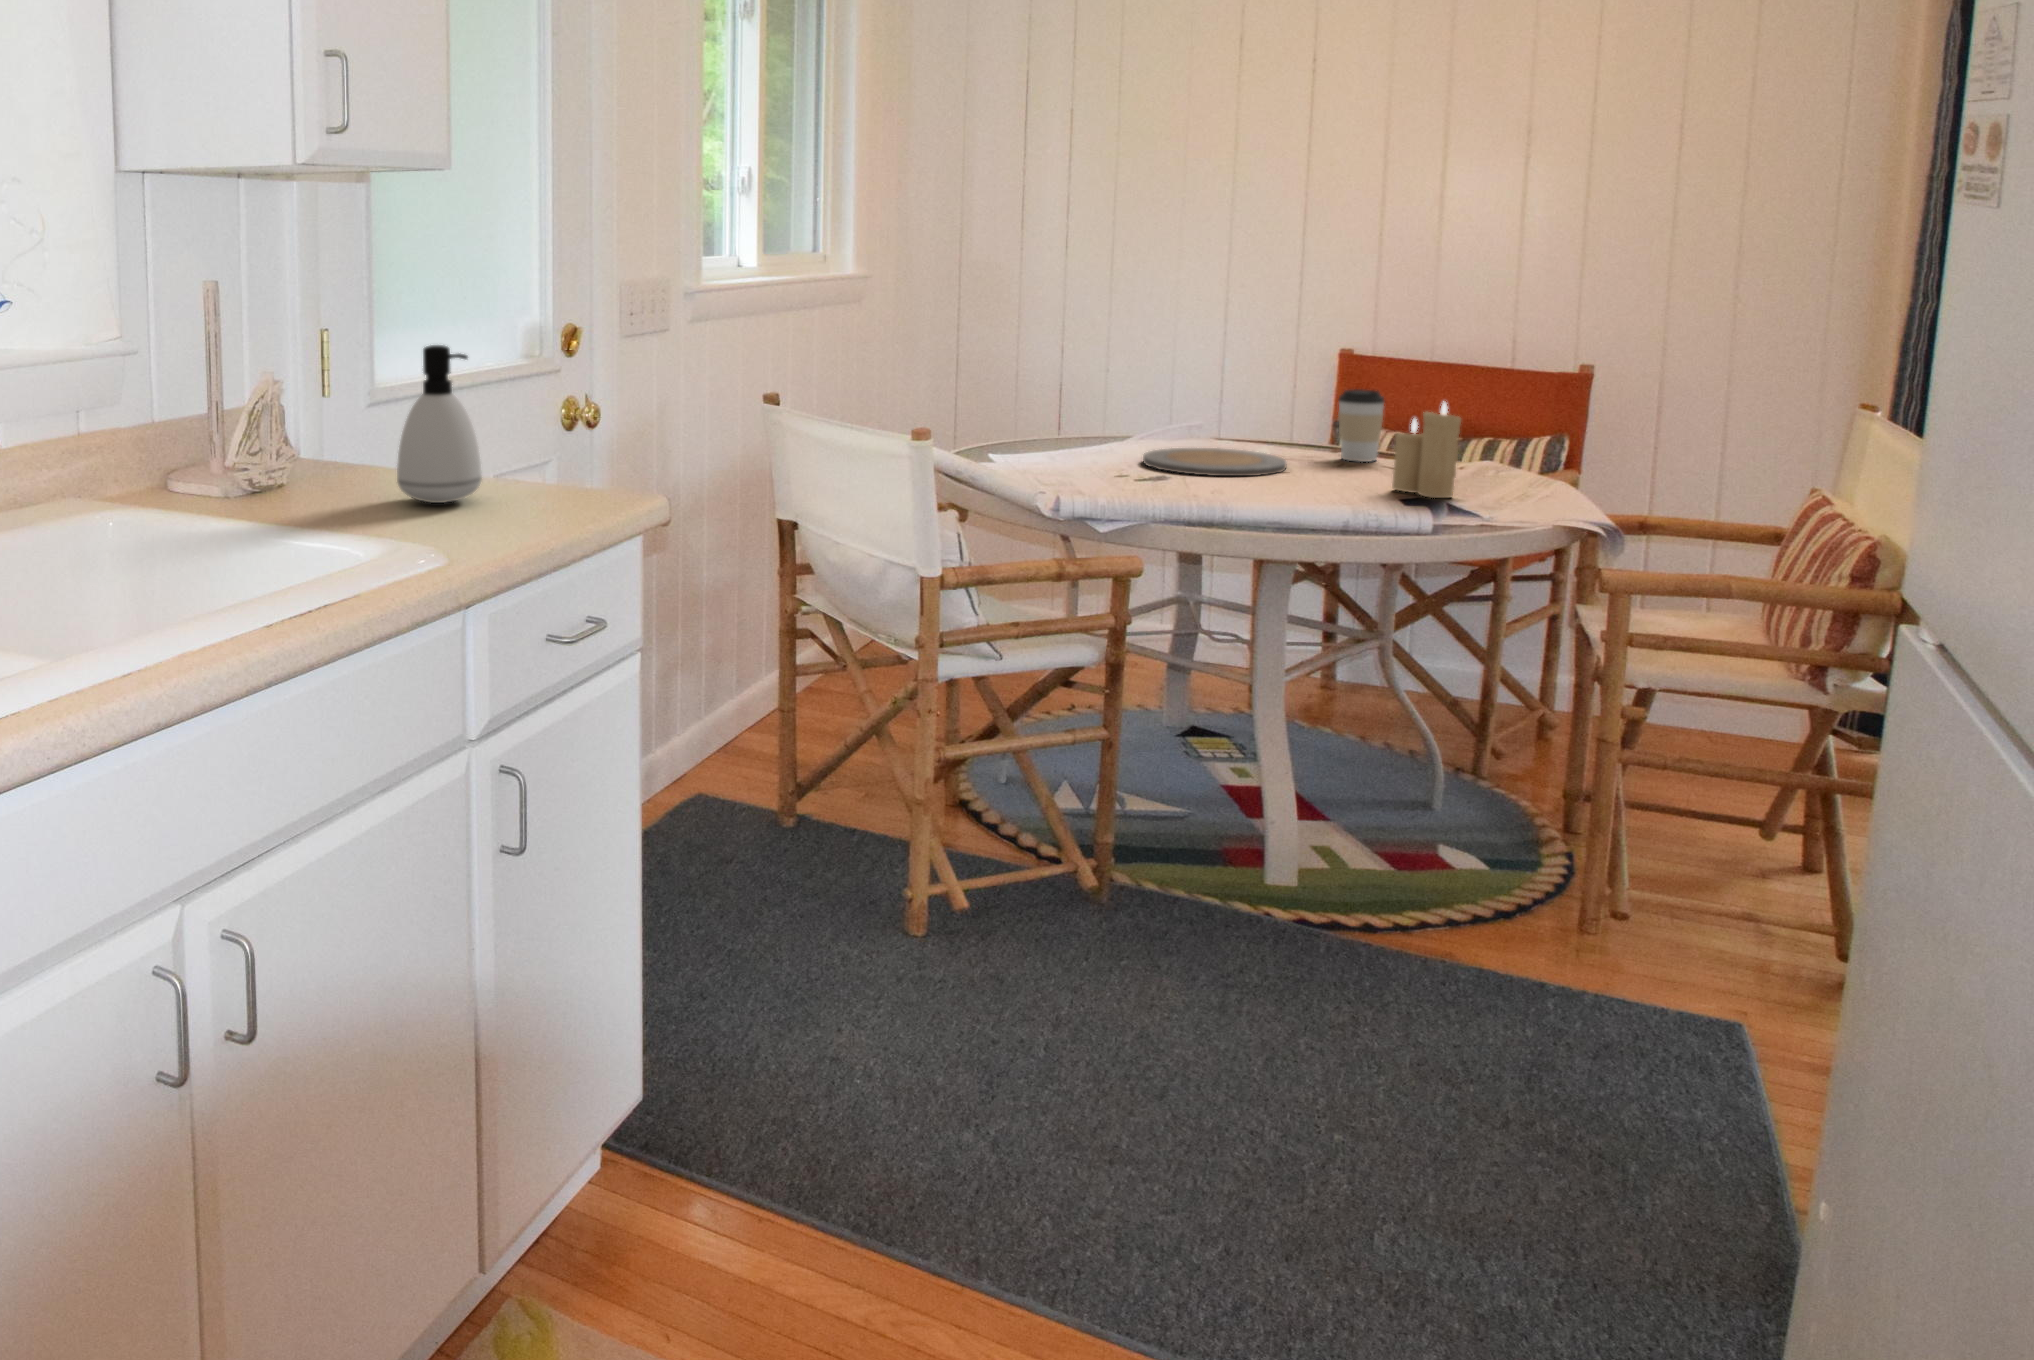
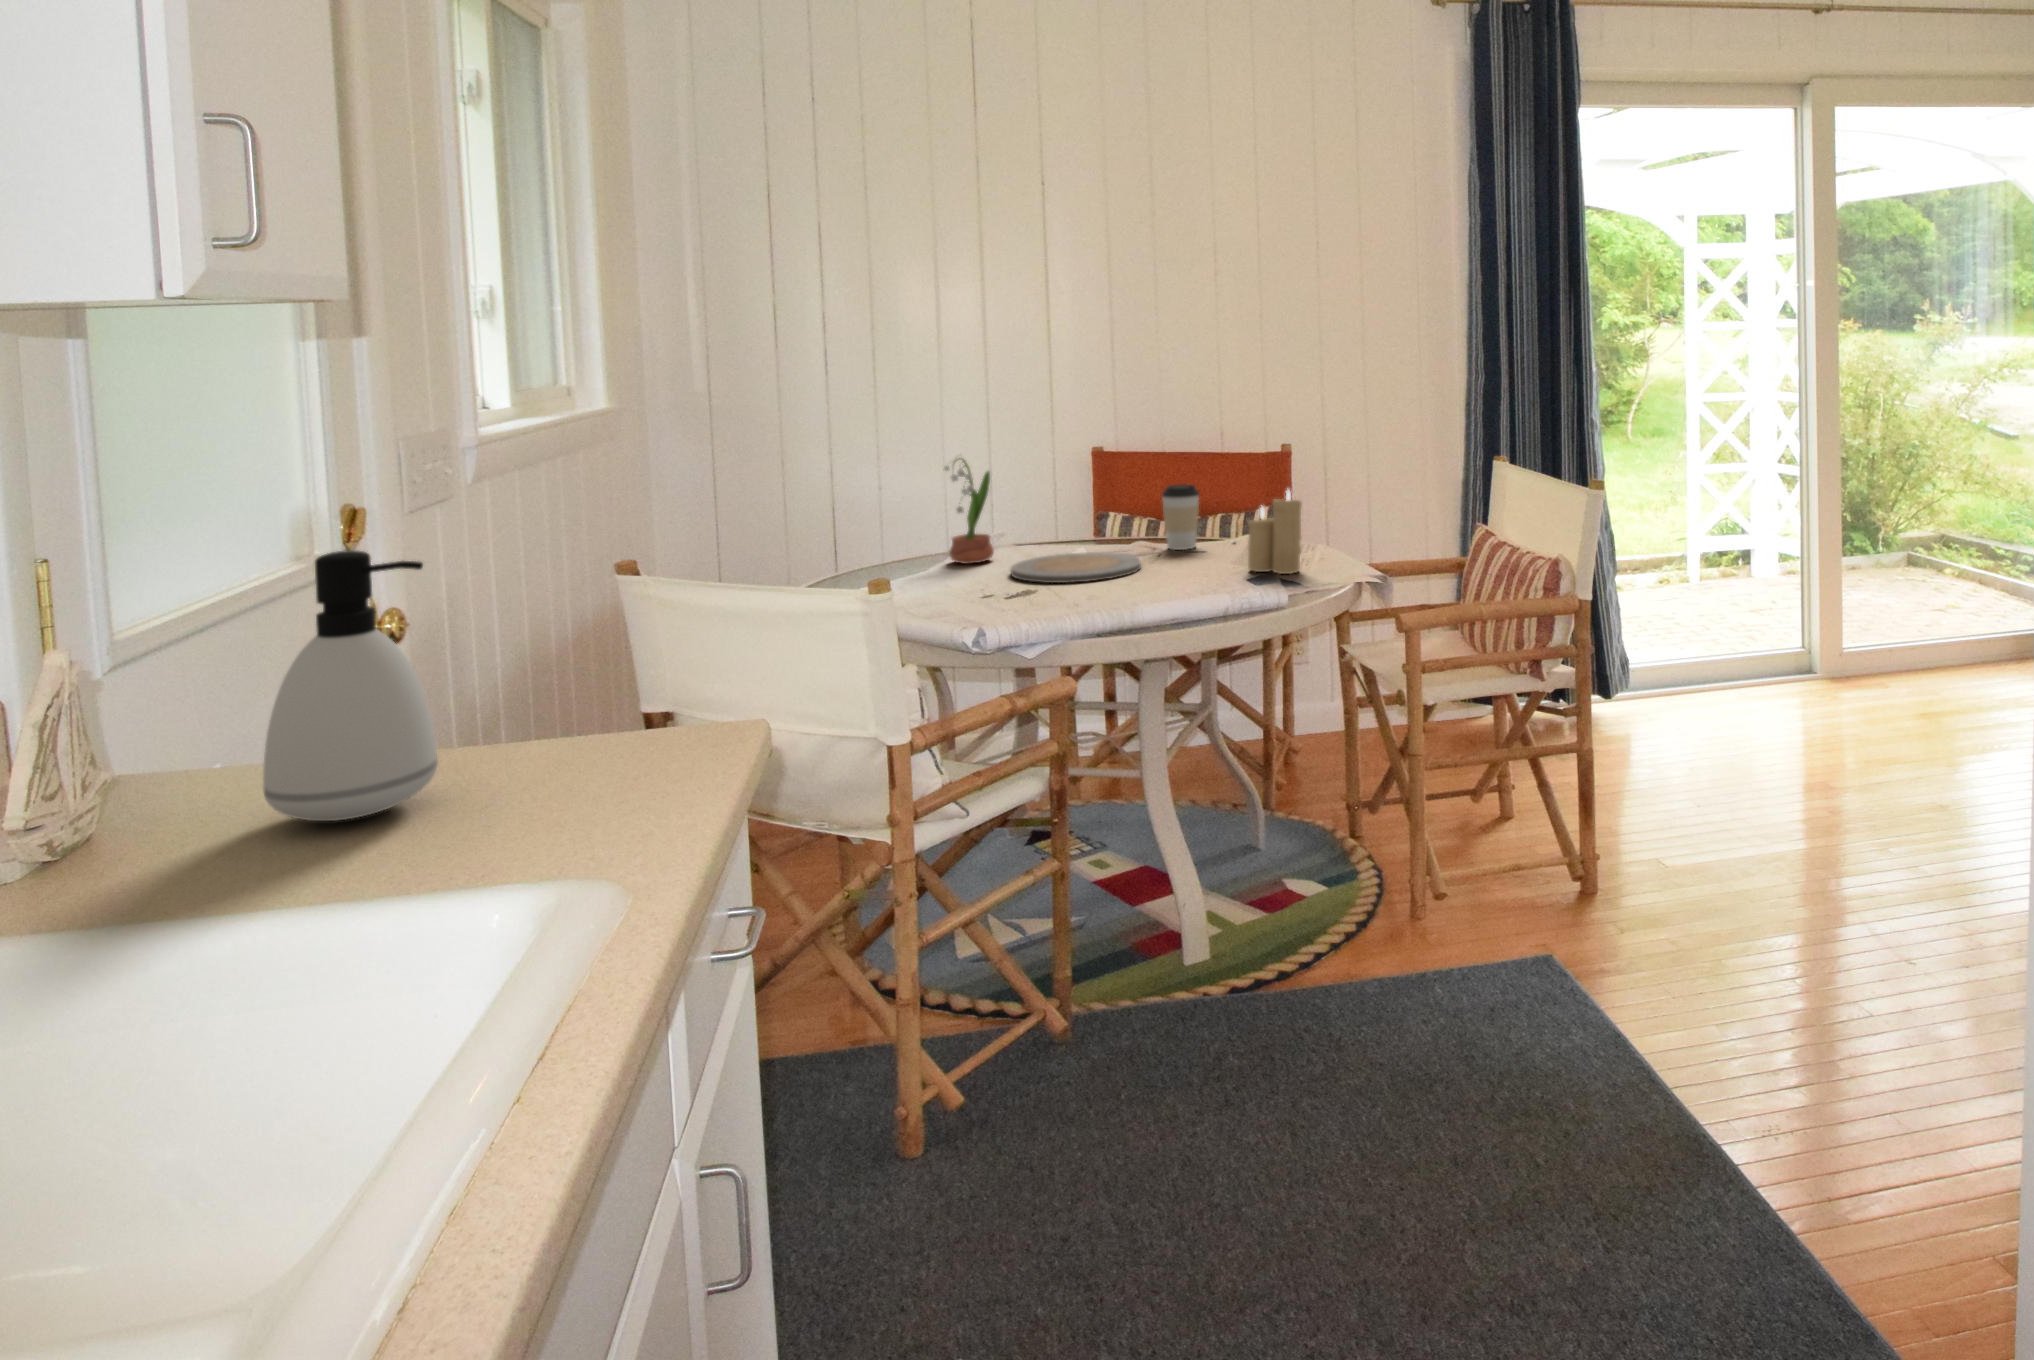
potted flower: none [1101,337,1153,447] -> present [943,458,994,564]

